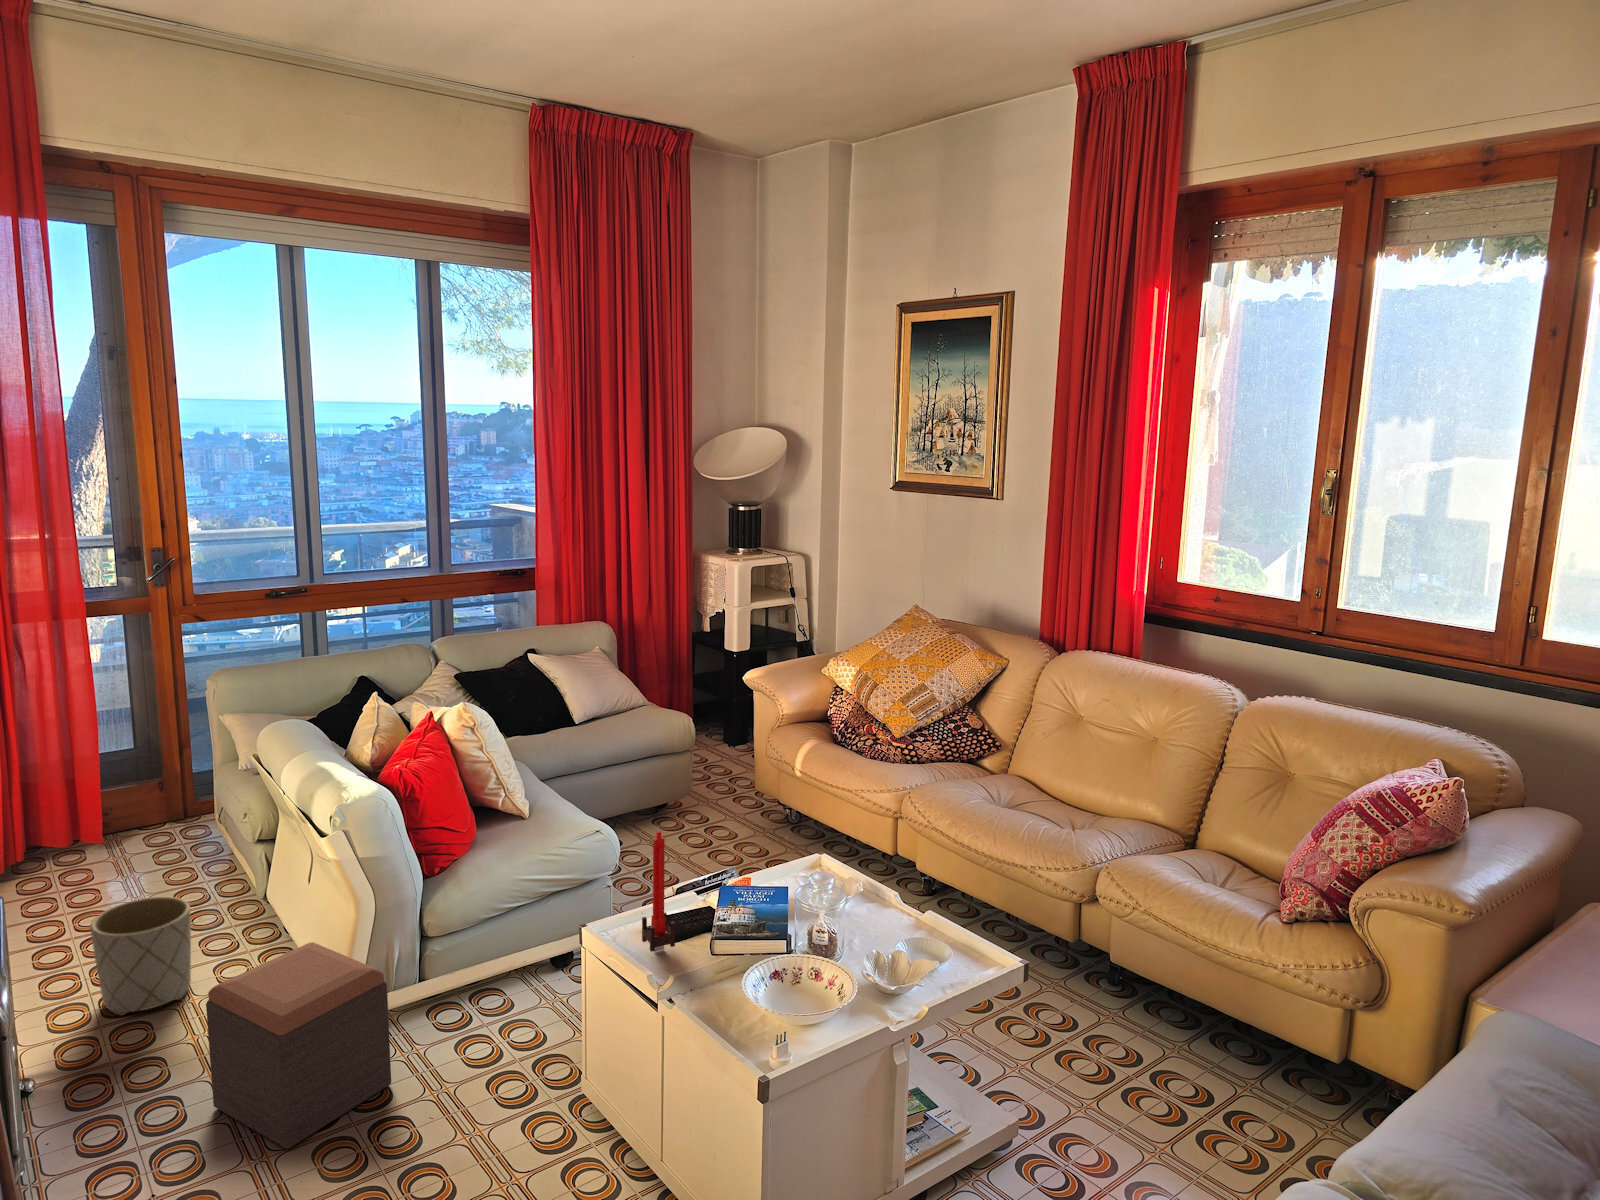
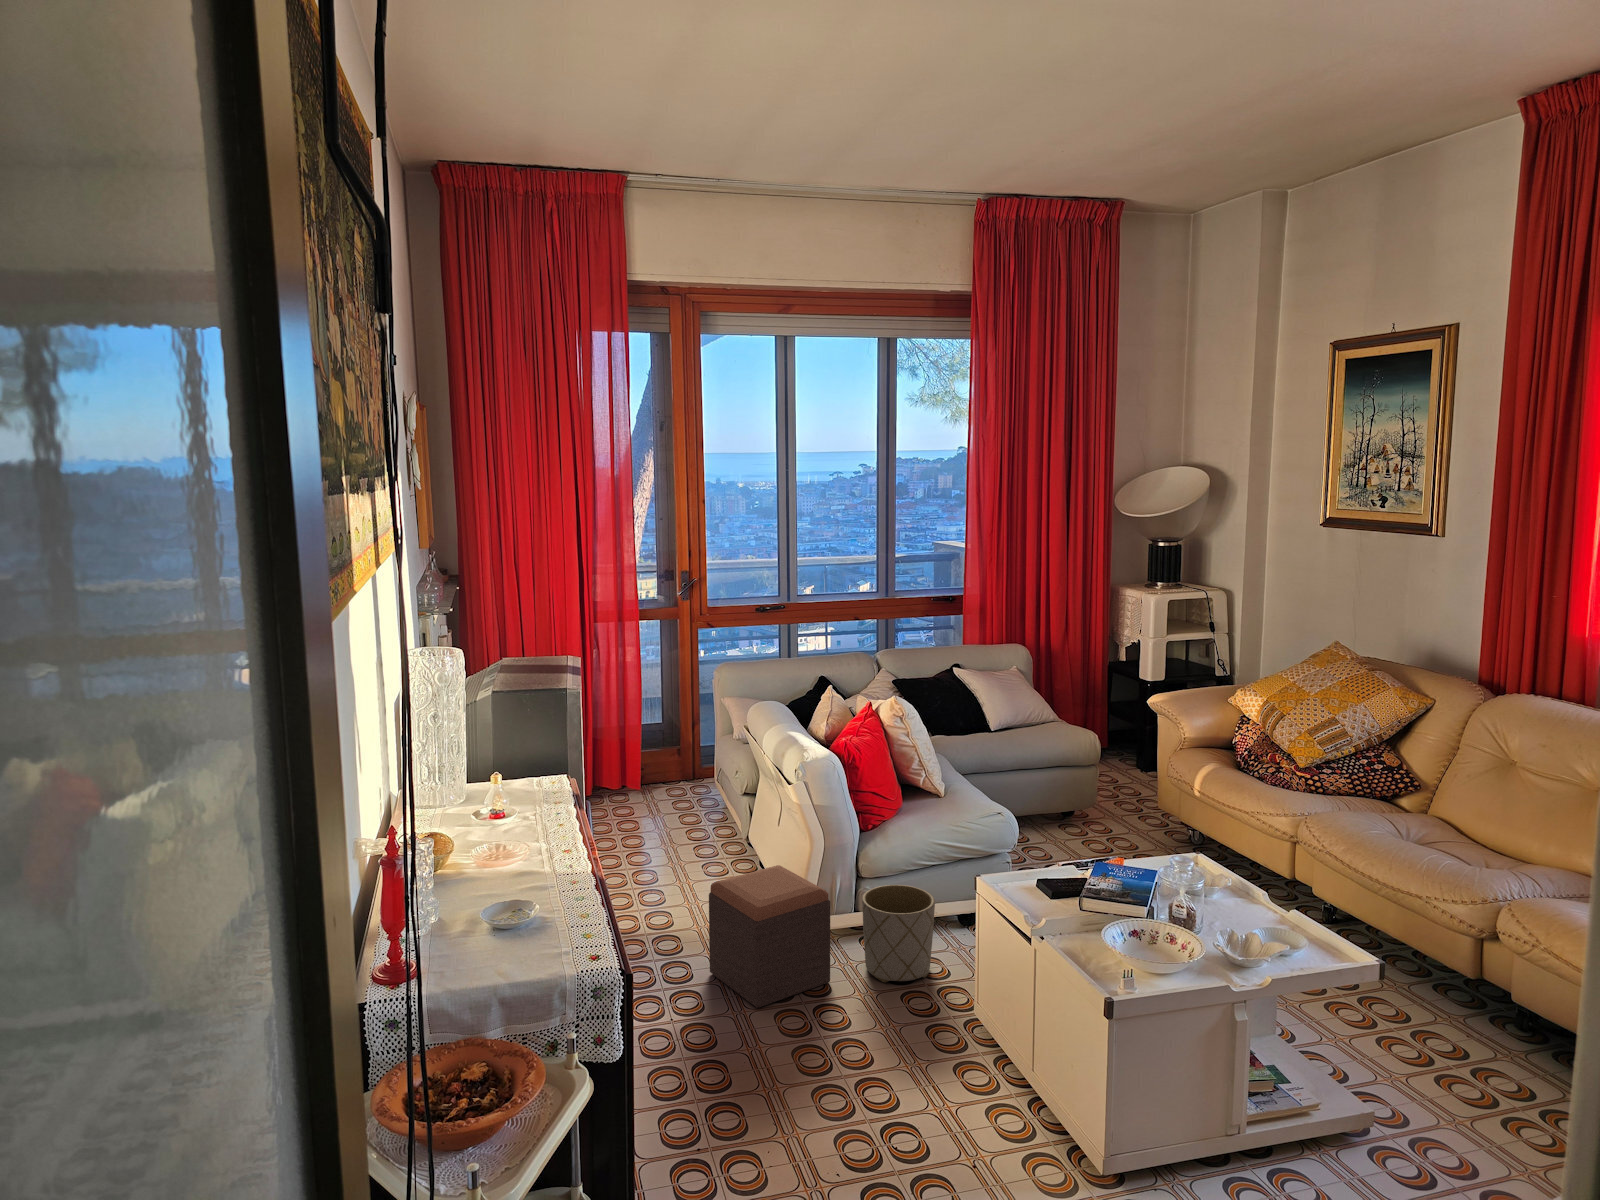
candle: present [642,831,675,952] -> none [1025,802,1052,903]
planter: present [90,897,191,1016] -> present [862,885,935,983]

